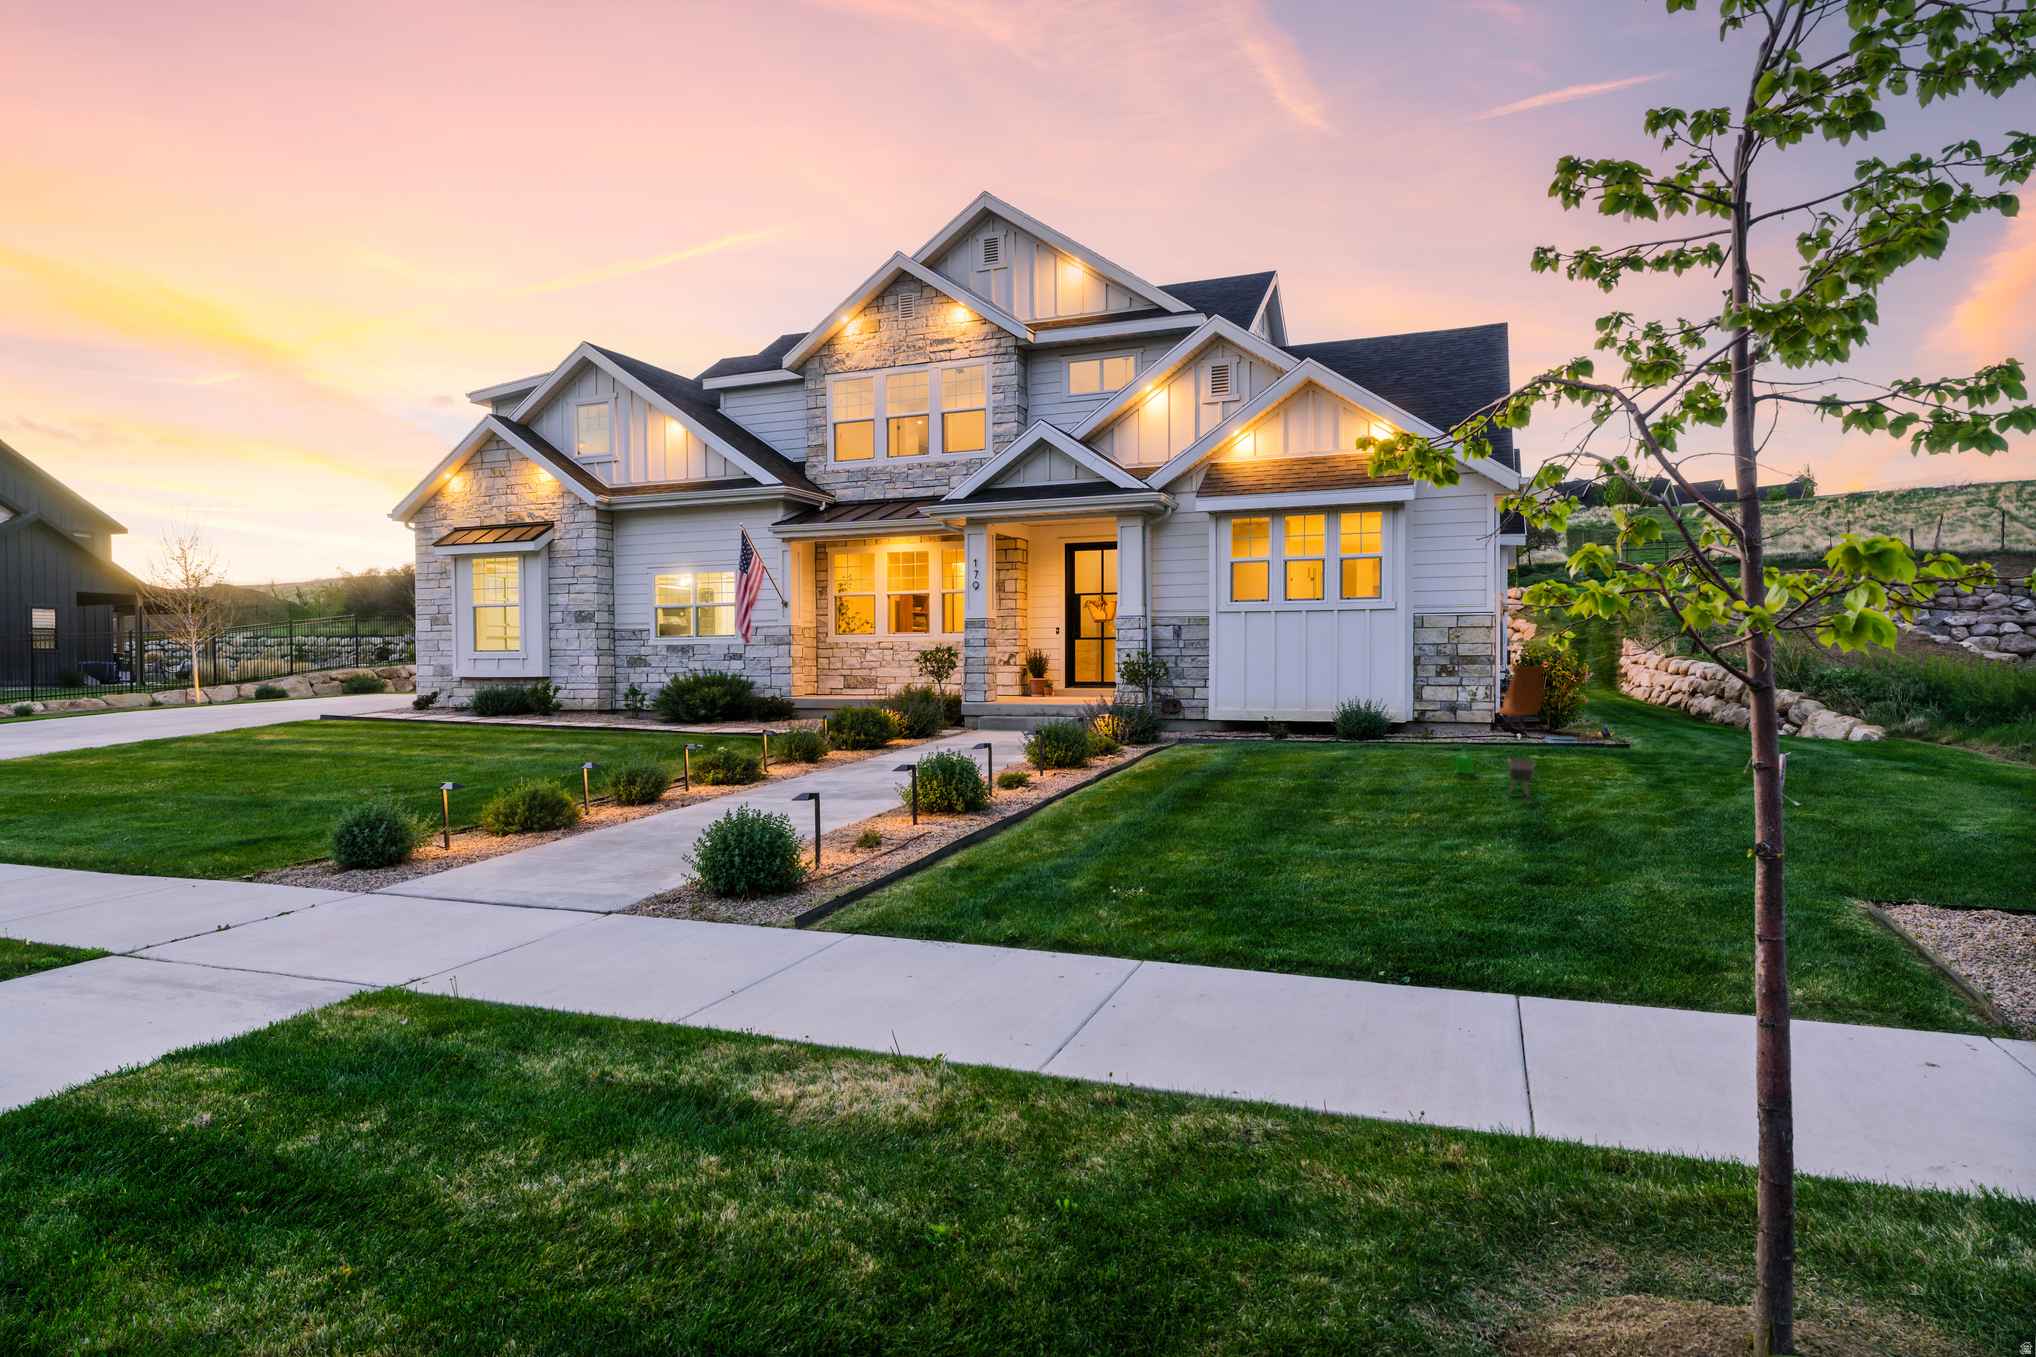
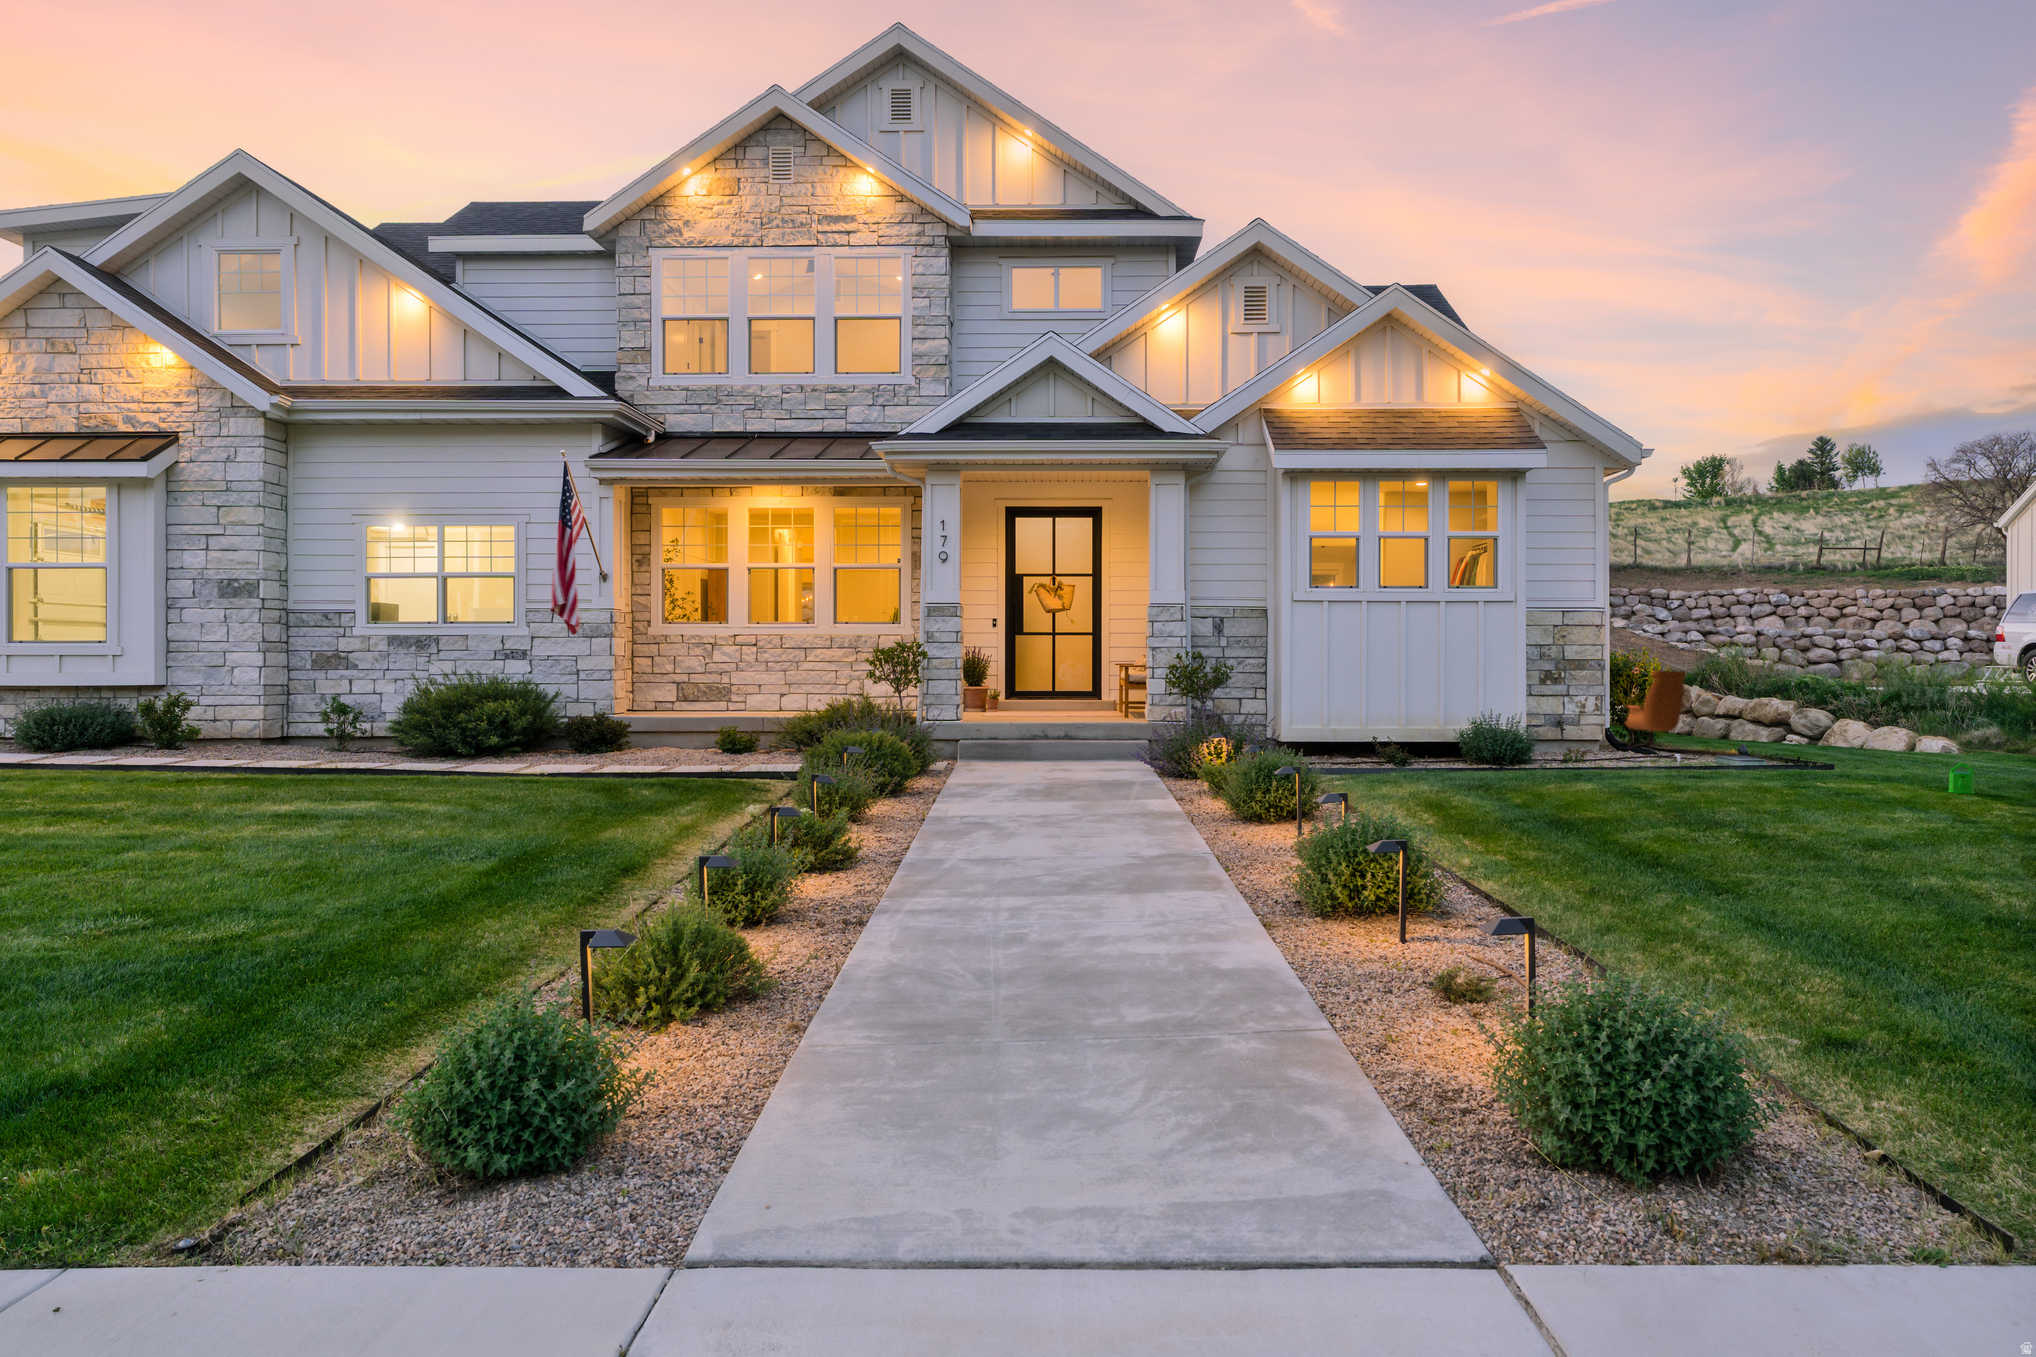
watering can: present [1452,749,1473,773] -> present [1948,763,1975,794]
planter: present [1508,759,1534,796] -> none [1972,786,2014,840]

